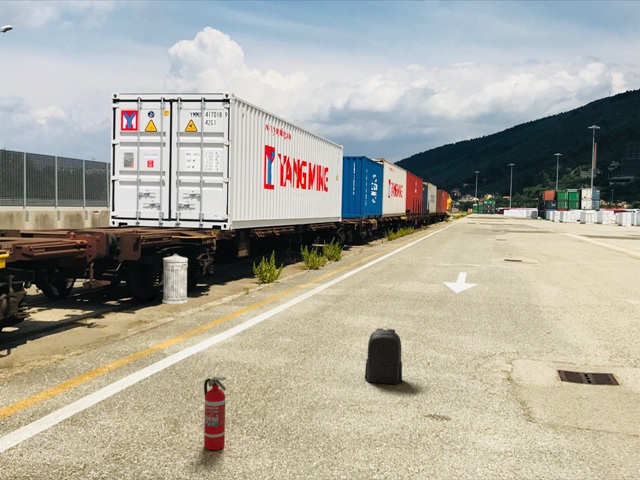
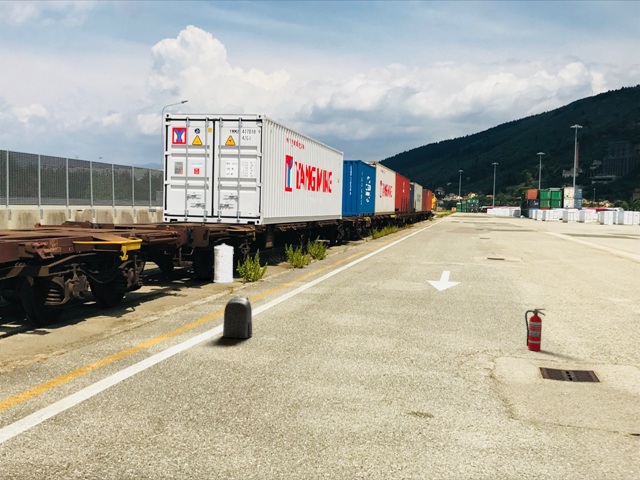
backpack: present [365,328,402,384] -> present [223,297,252,338]
fire extinguisher: present [204,376,226,450] -> present [525,309,545,351]

